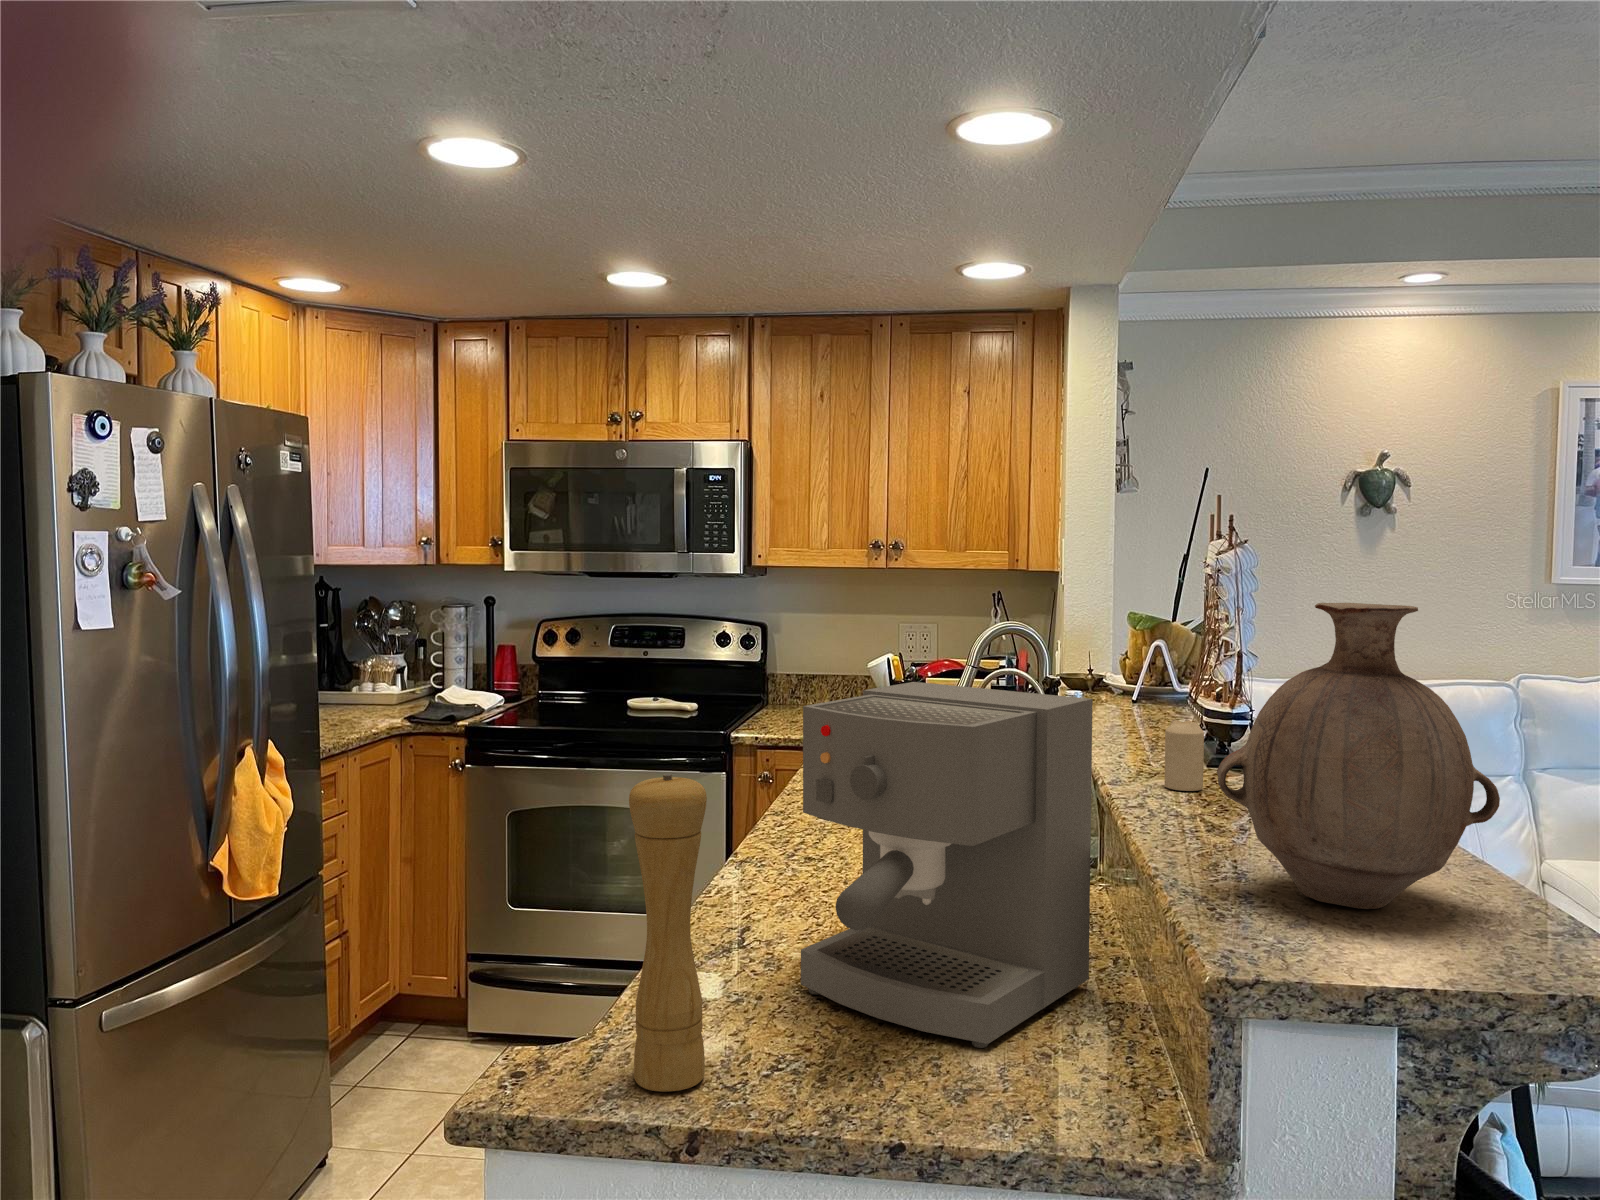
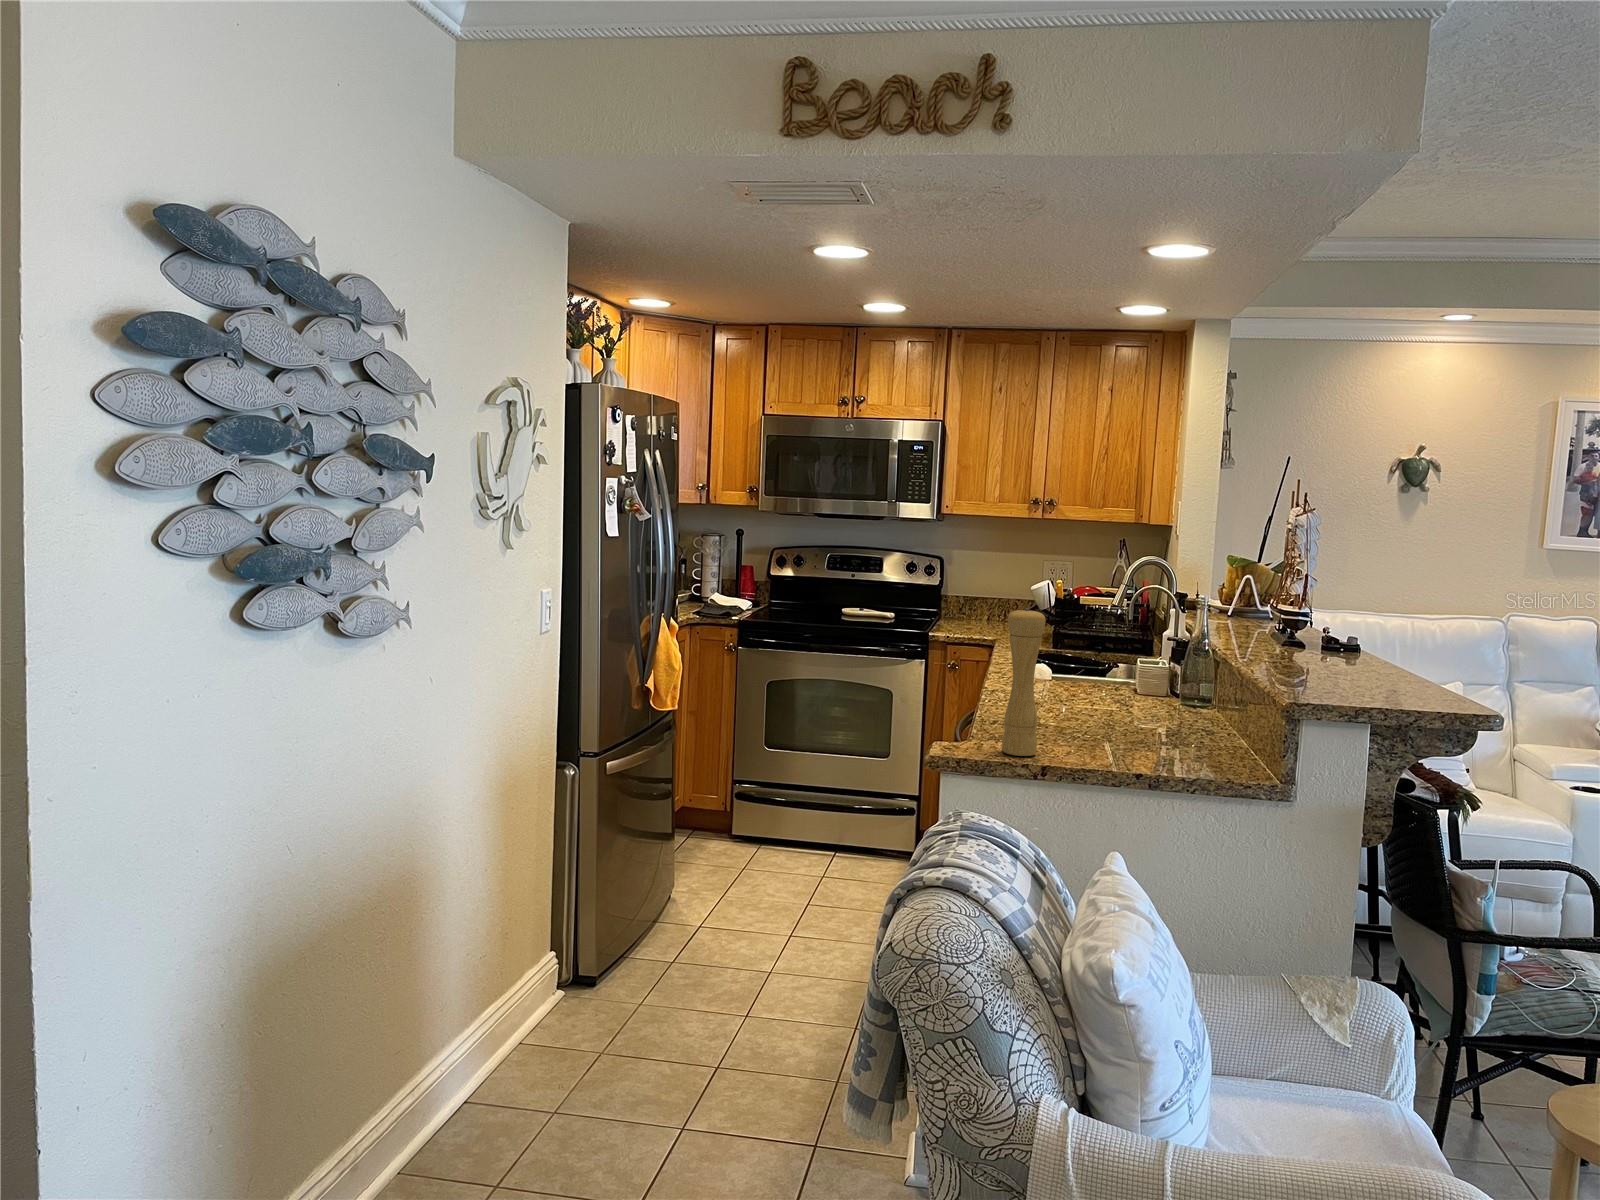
vase: present [1217,603,1500,909] -> none [1294,539,1435,689]
coffee maker: present [801,682,1093,1048] -> none [1063,579,1227,754]
candle: present [1164,720,1204,791] -> none [1256,612,1282,652]

